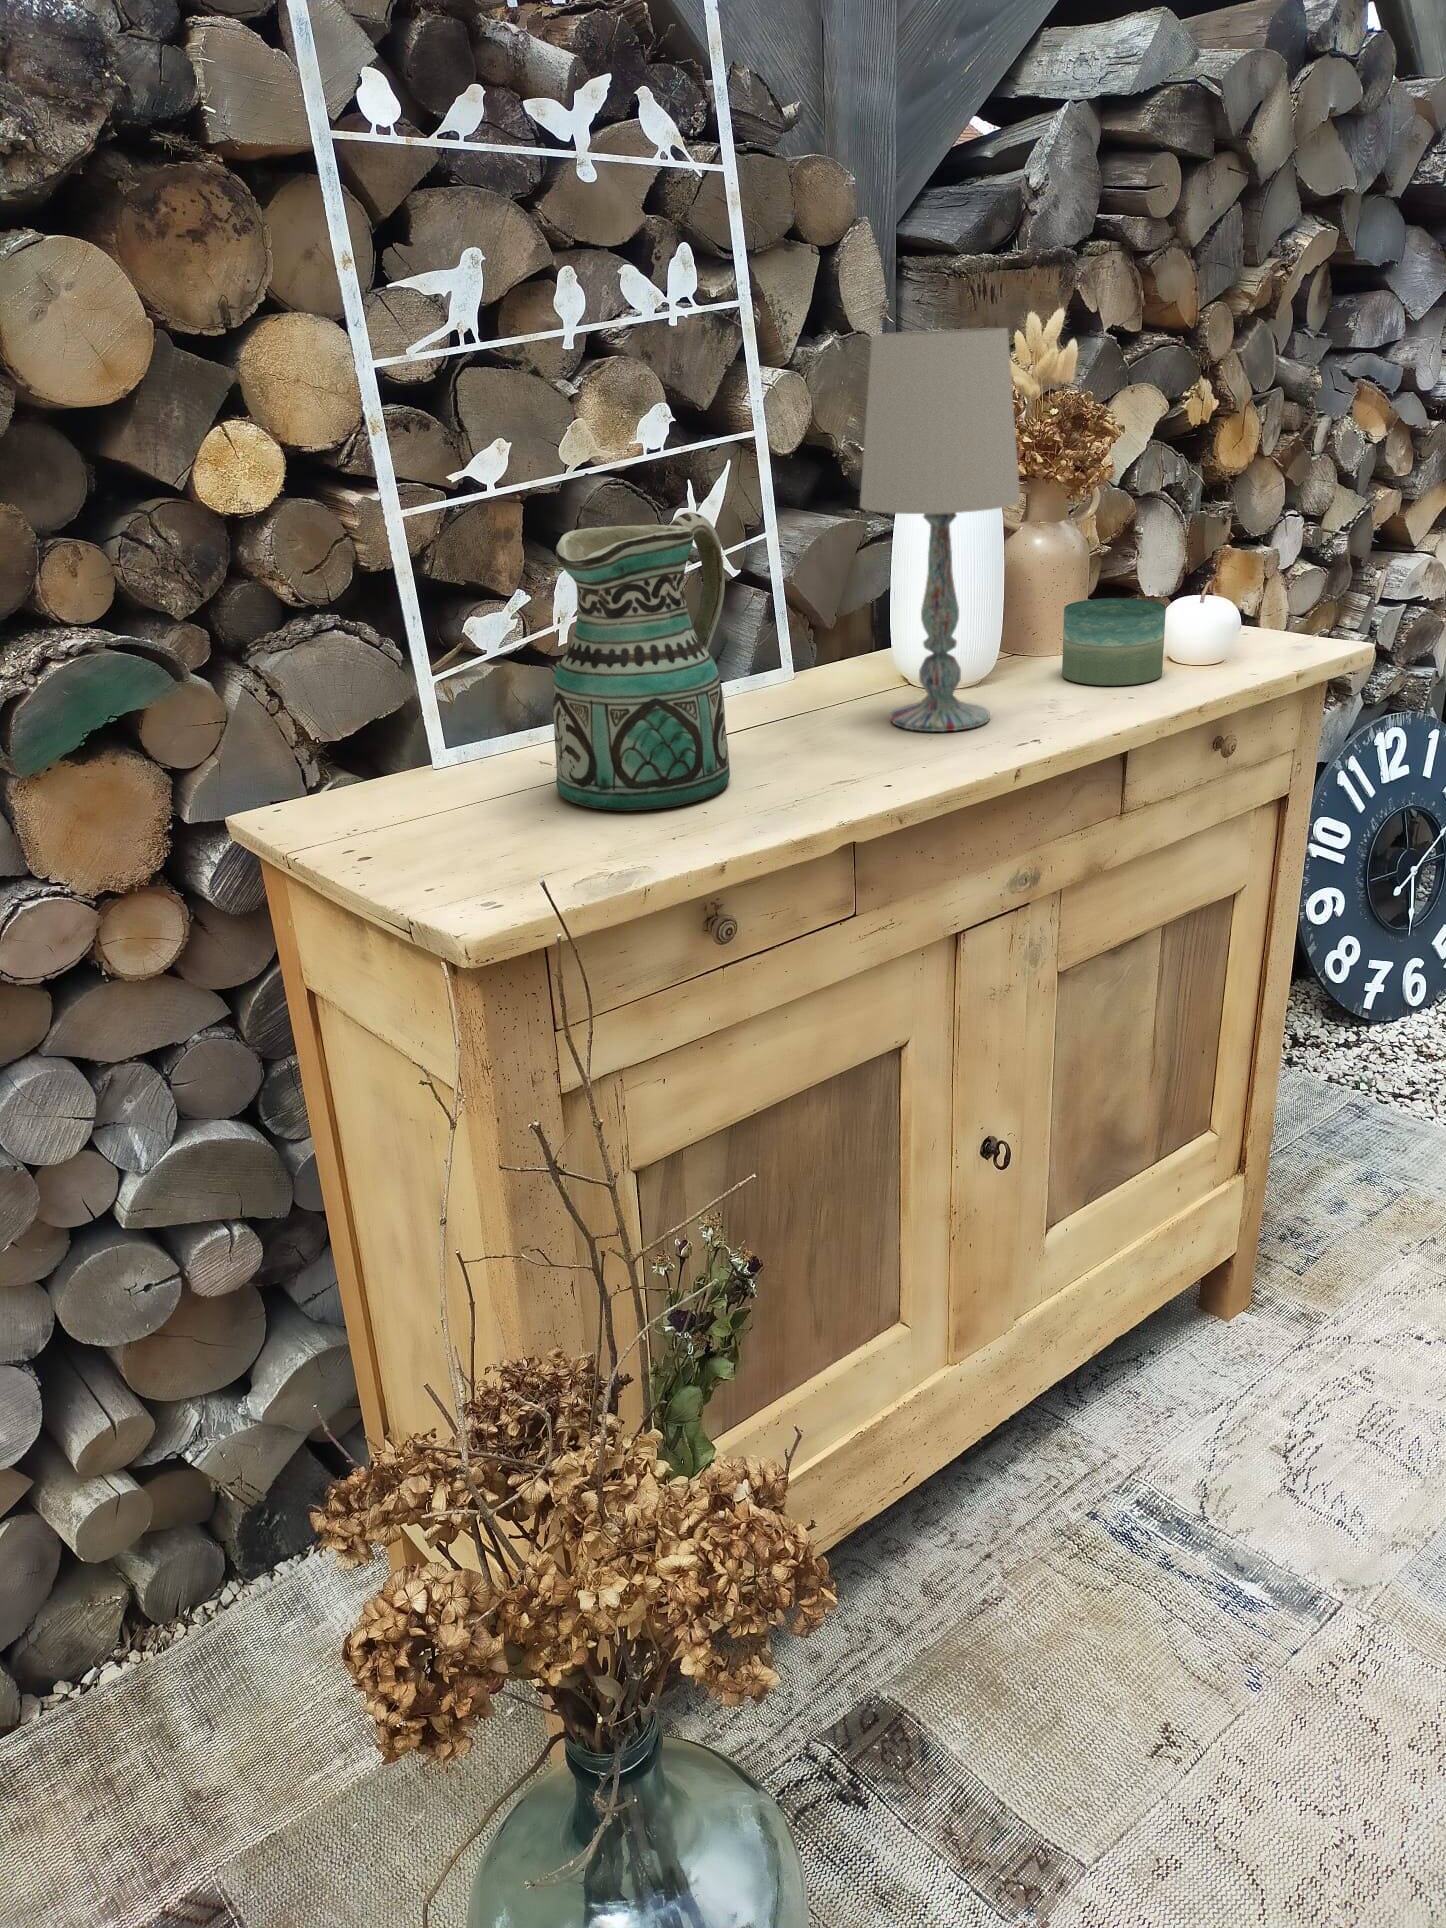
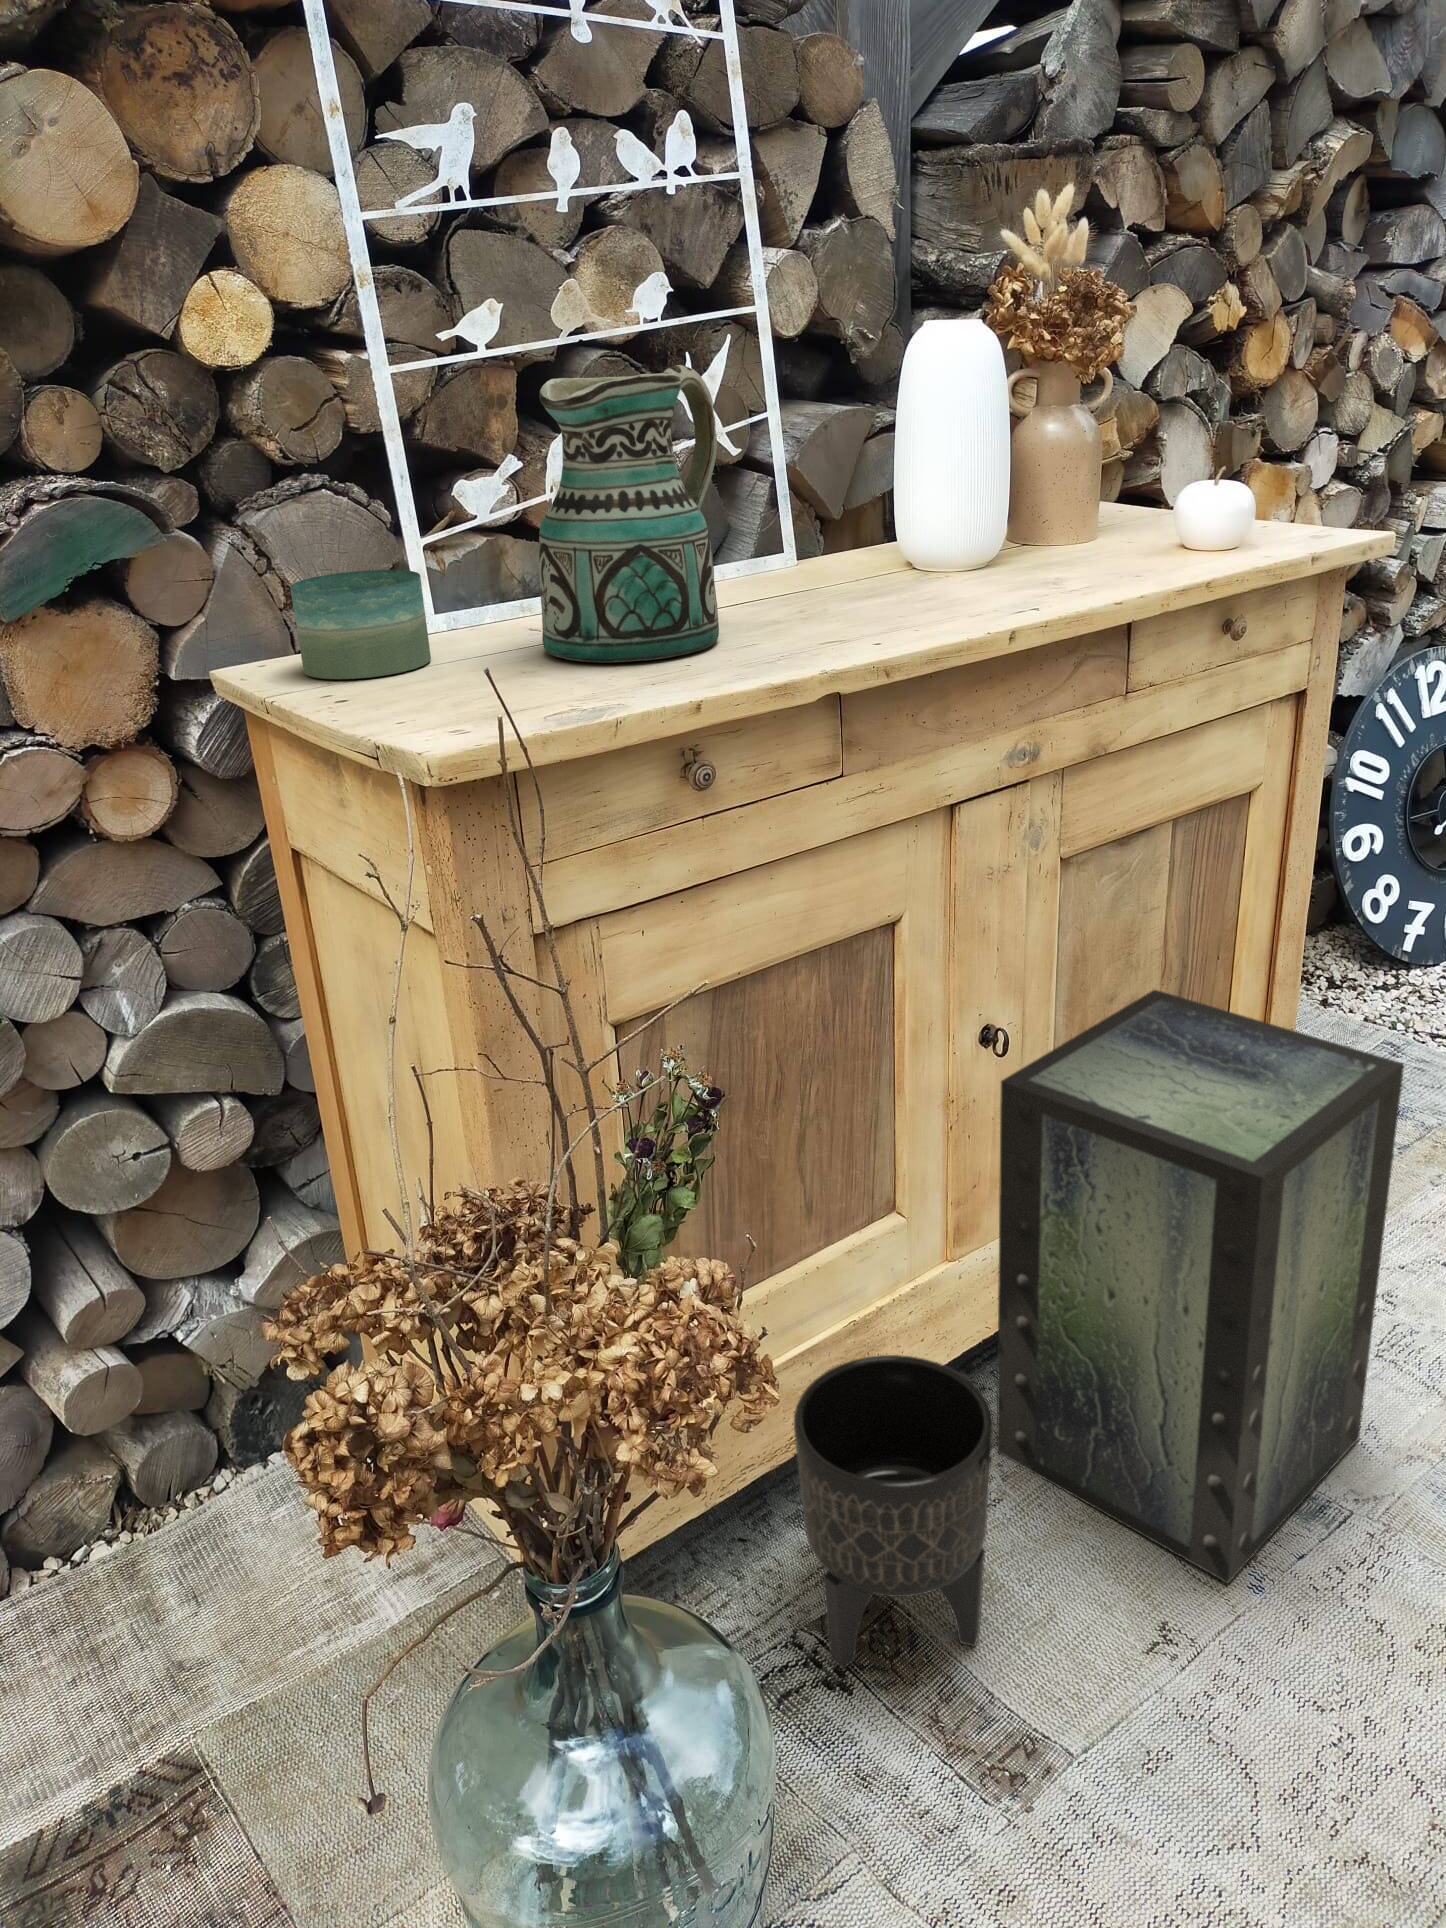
table lamp: present [860,328,1020,731] -> none [857,178,1021,601]
candle: present [1062,598,1166,685] -> present [290,570,431,679]
storage box: none [997,1092,1391,1682] -> present [997,990,1404,1584]
planter: none [808,1469,1003,1780] -> present [794,1355,993,1669]

